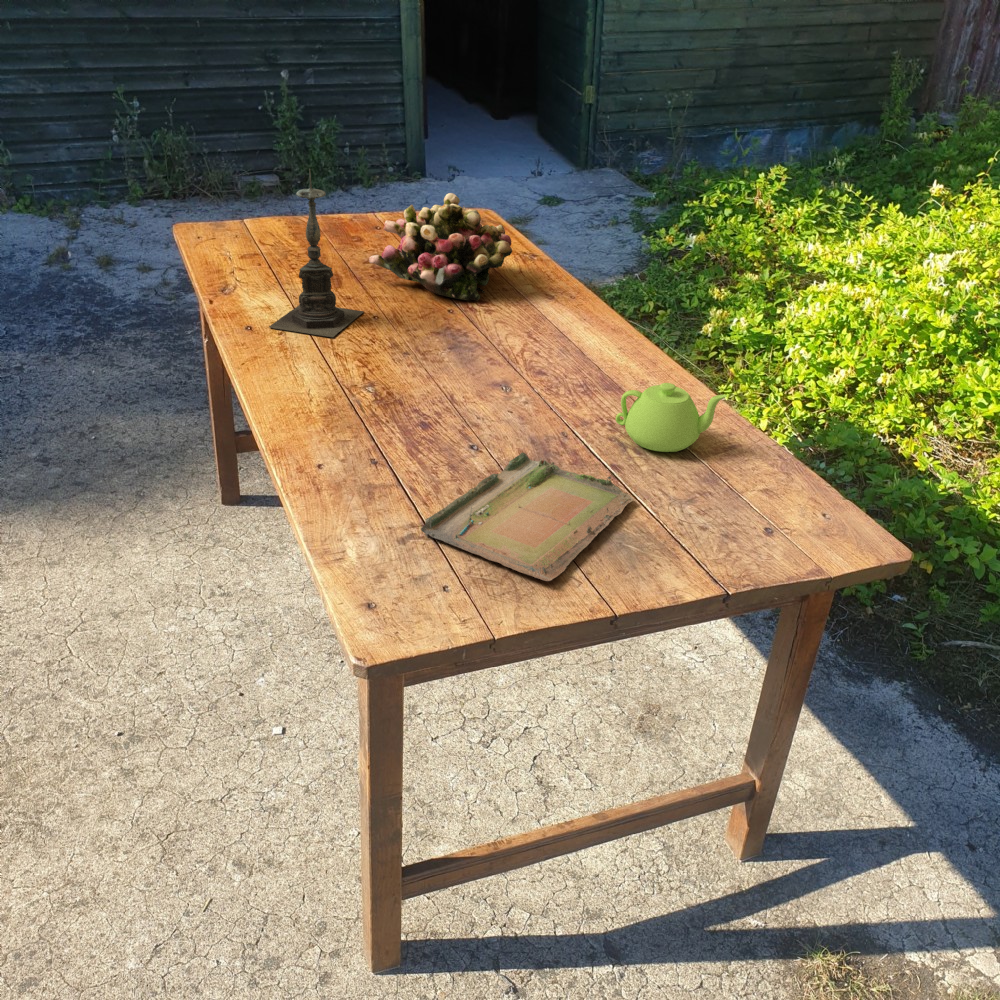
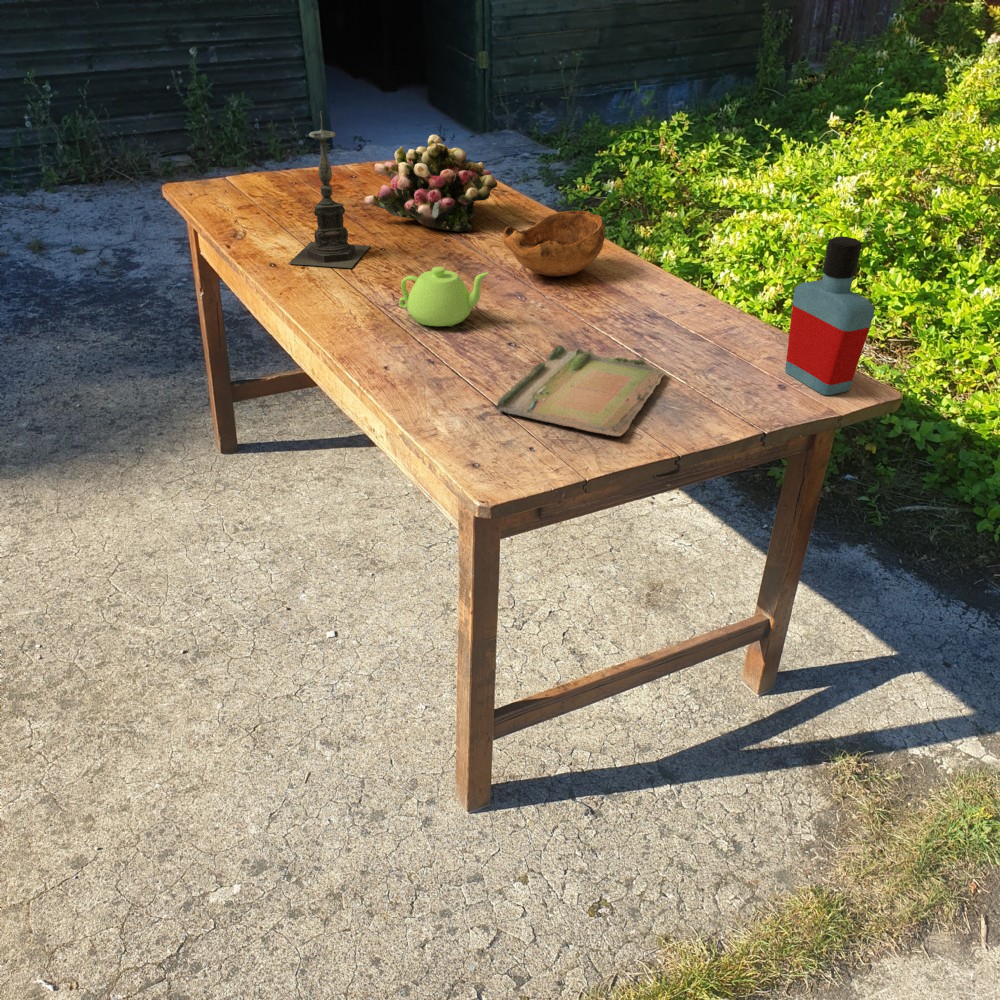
wooden bowl: none [495,291,612,364] -> present [503,211,605,276]
bottle: none [777,364,877,546] -> present [785,237,874,395]
teapot: present [616,383,727,452] -> present [399,267,488,327]

